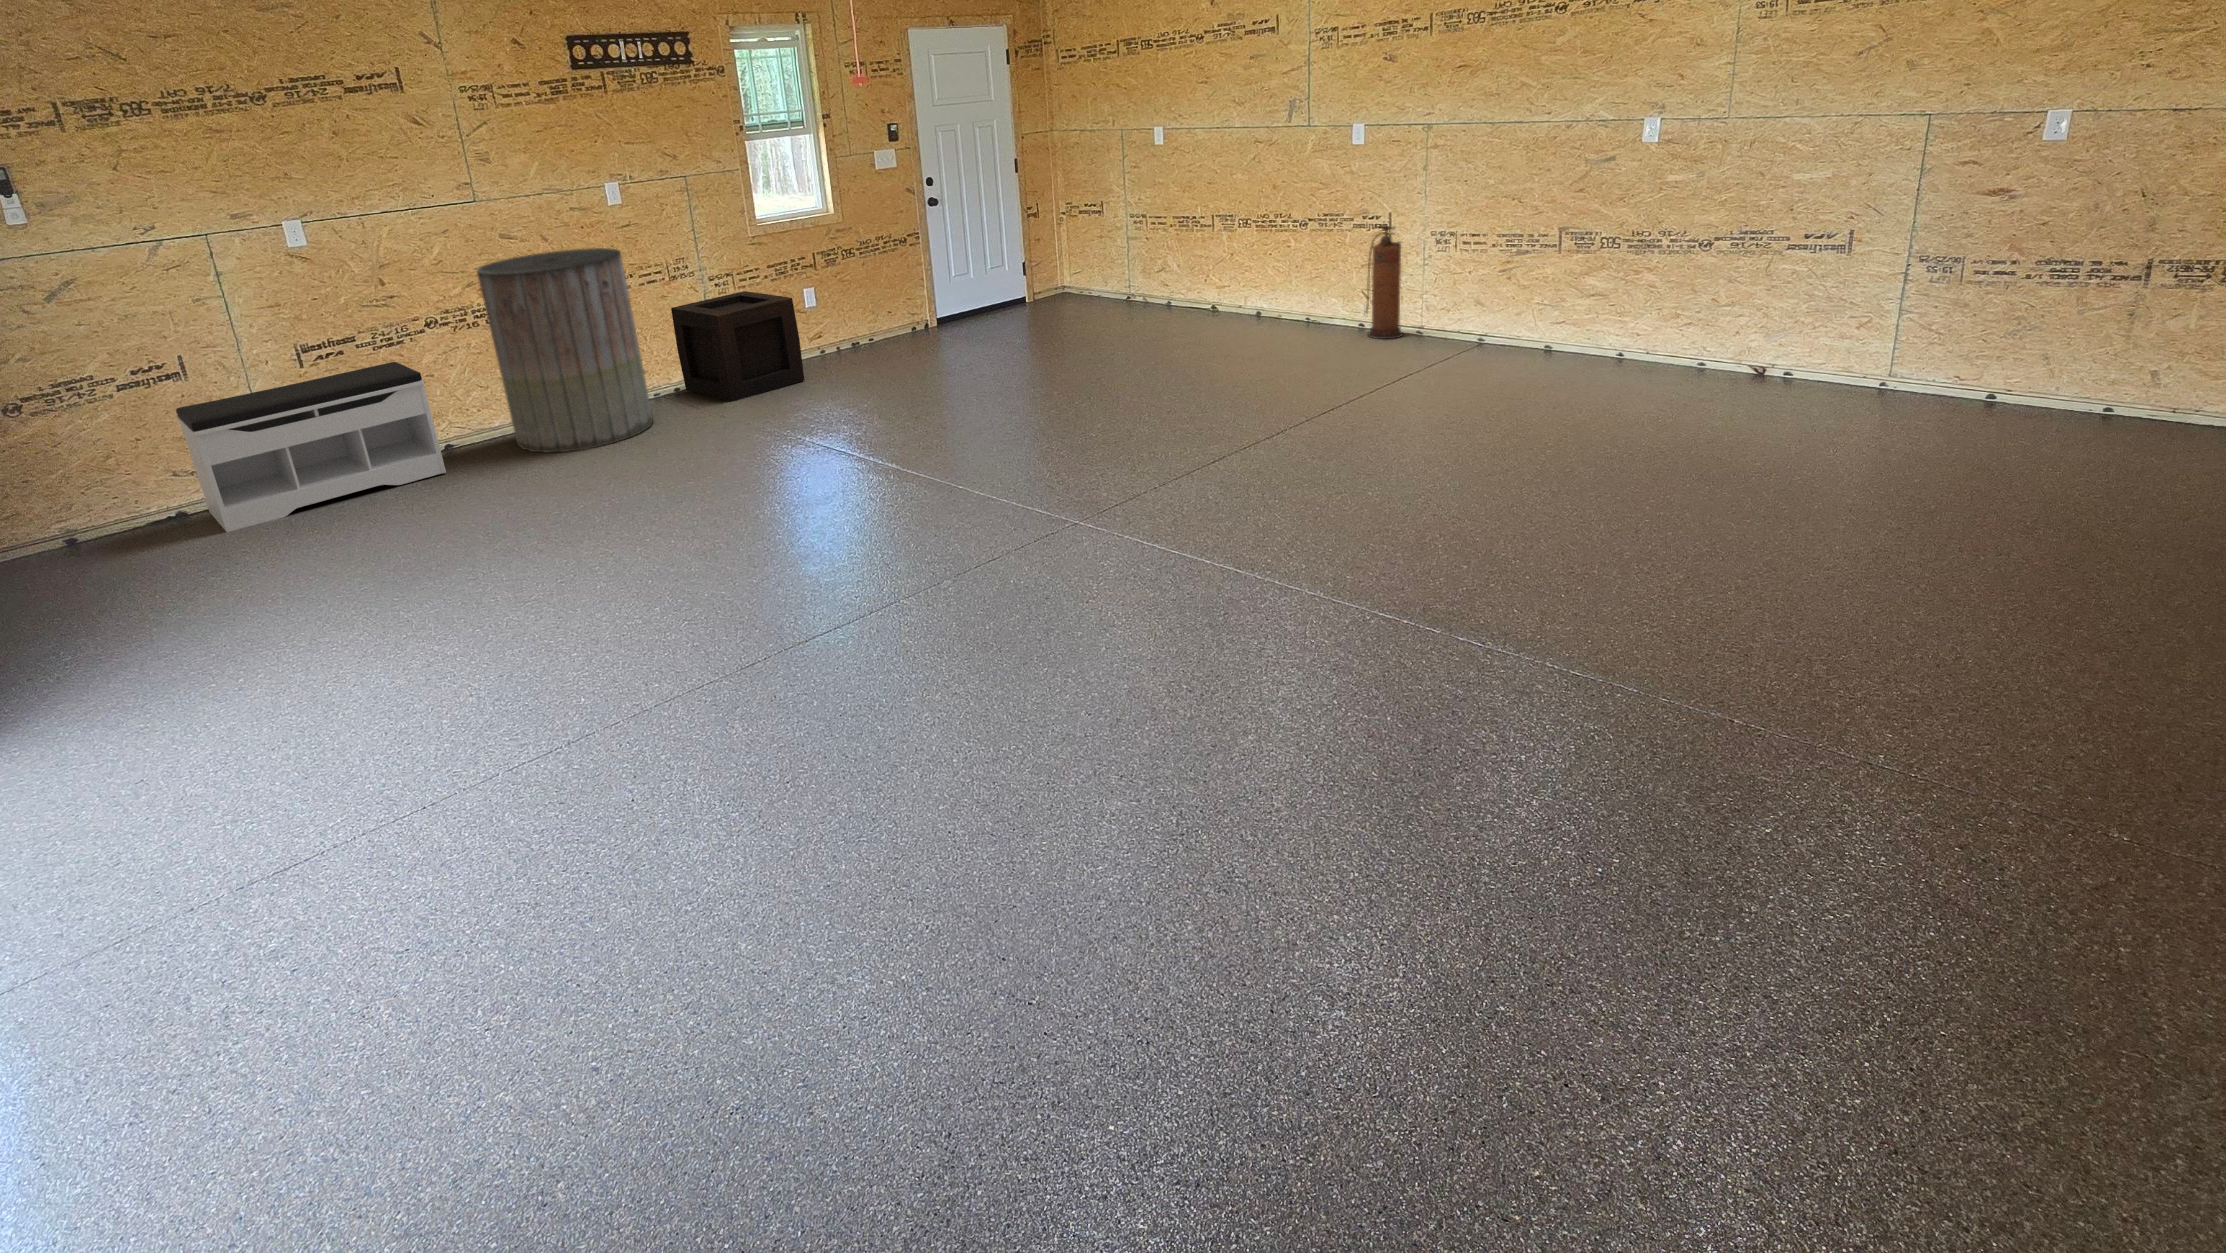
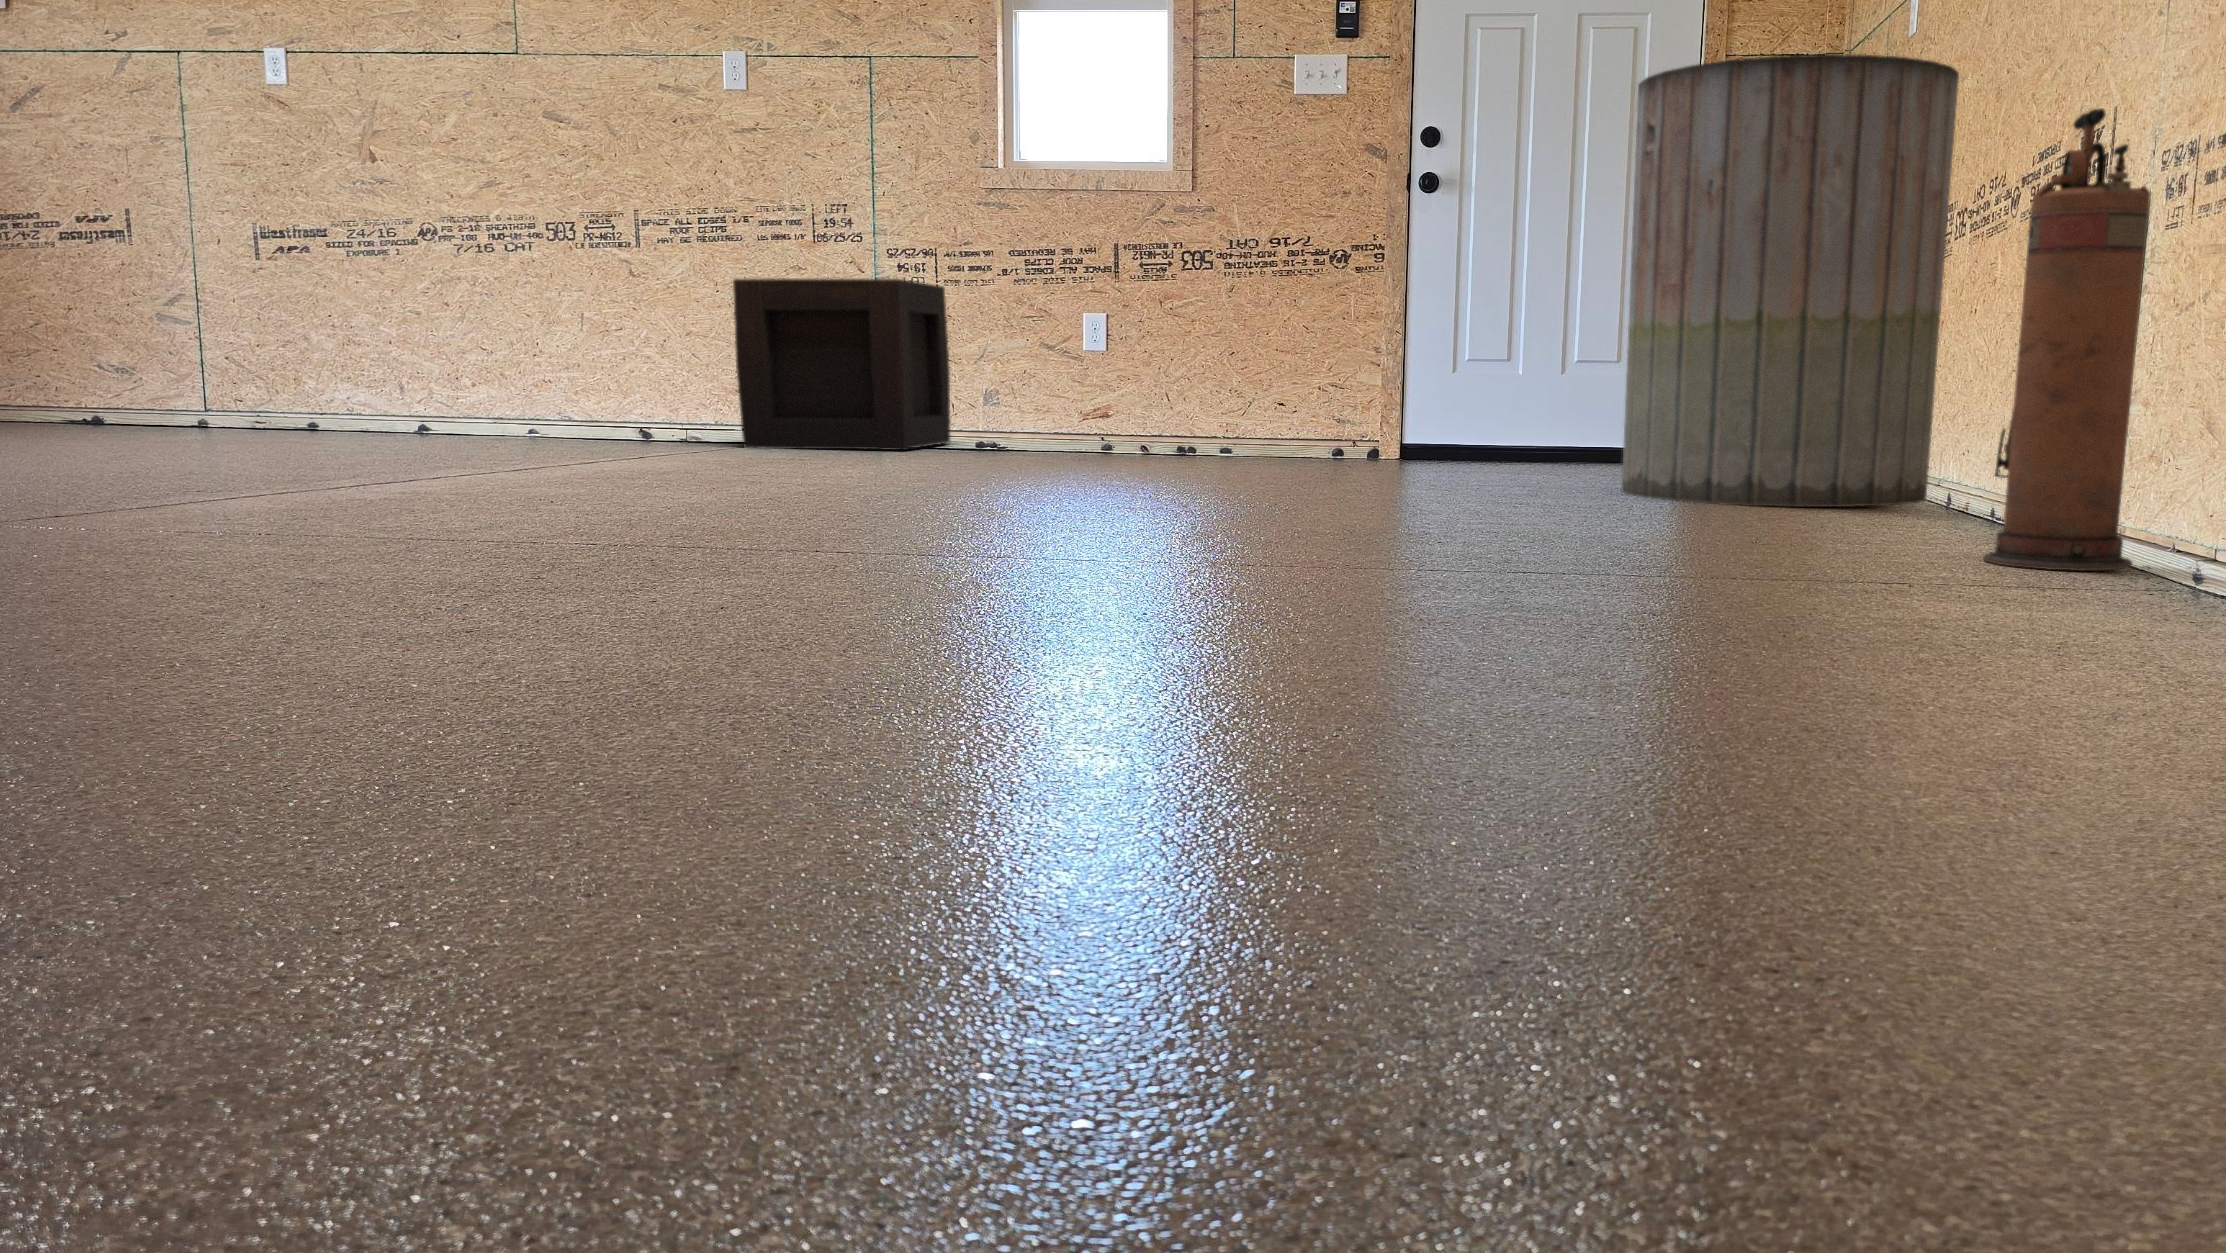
trash can: present [477,248,653,452] -> present [1622,54,1959,507]
bench: present [176,362,446,532] -> none [11,266,375,432]

